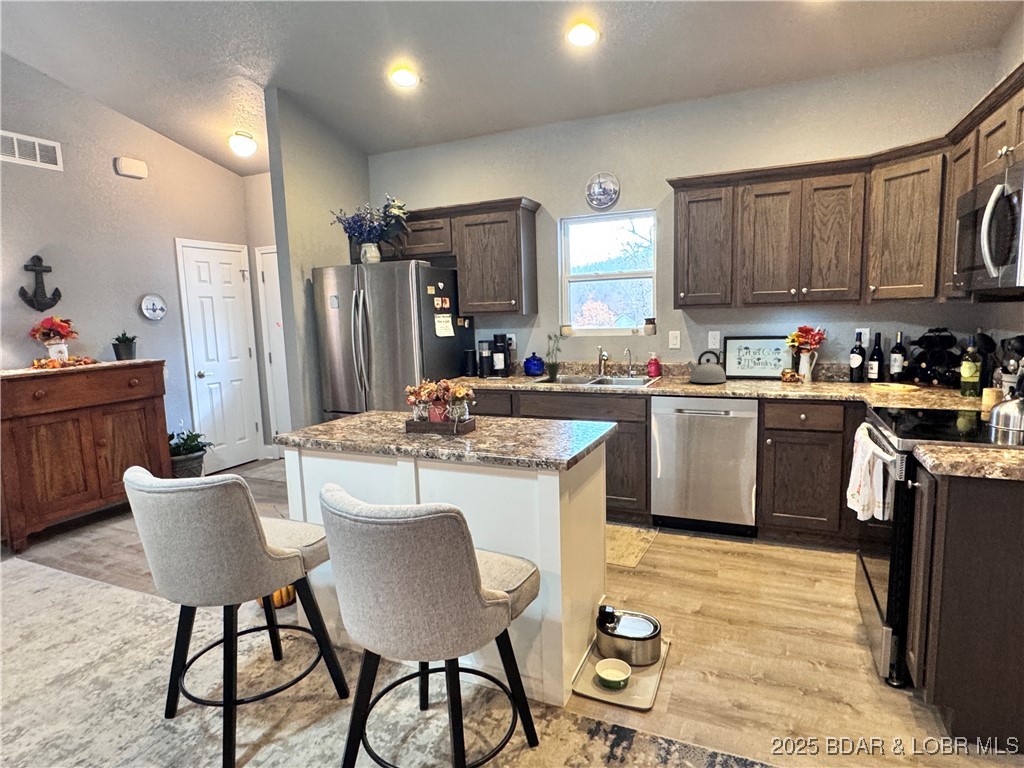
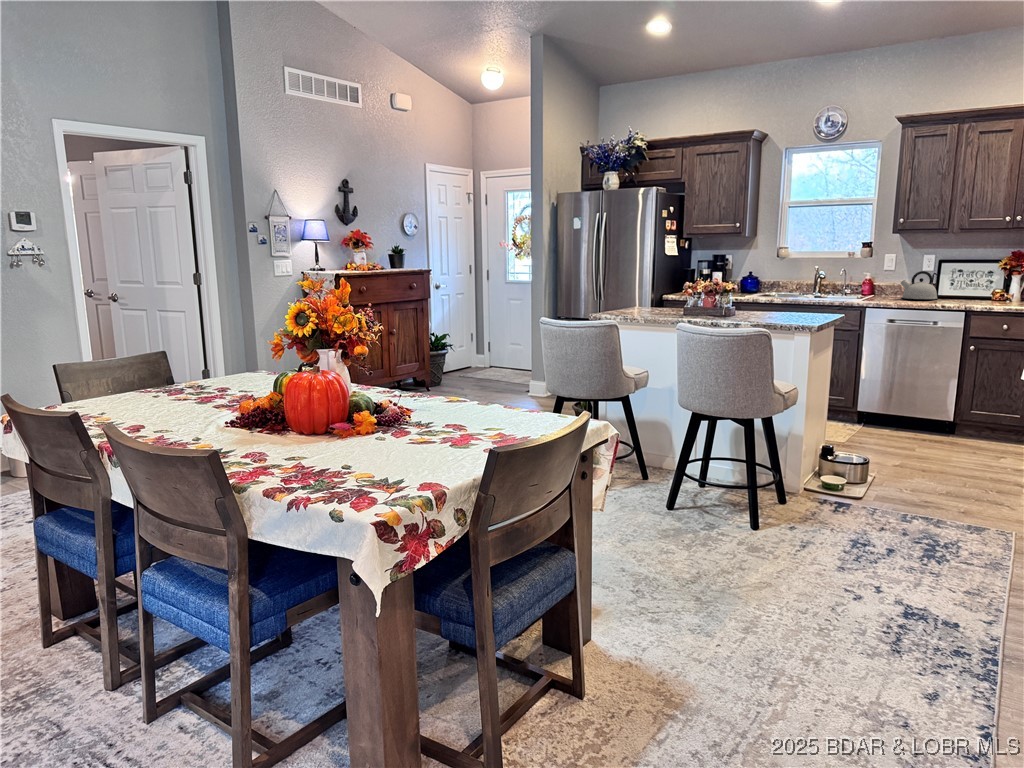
potted plant: present [546,334,564,381] -> none [765,252,785,296]

